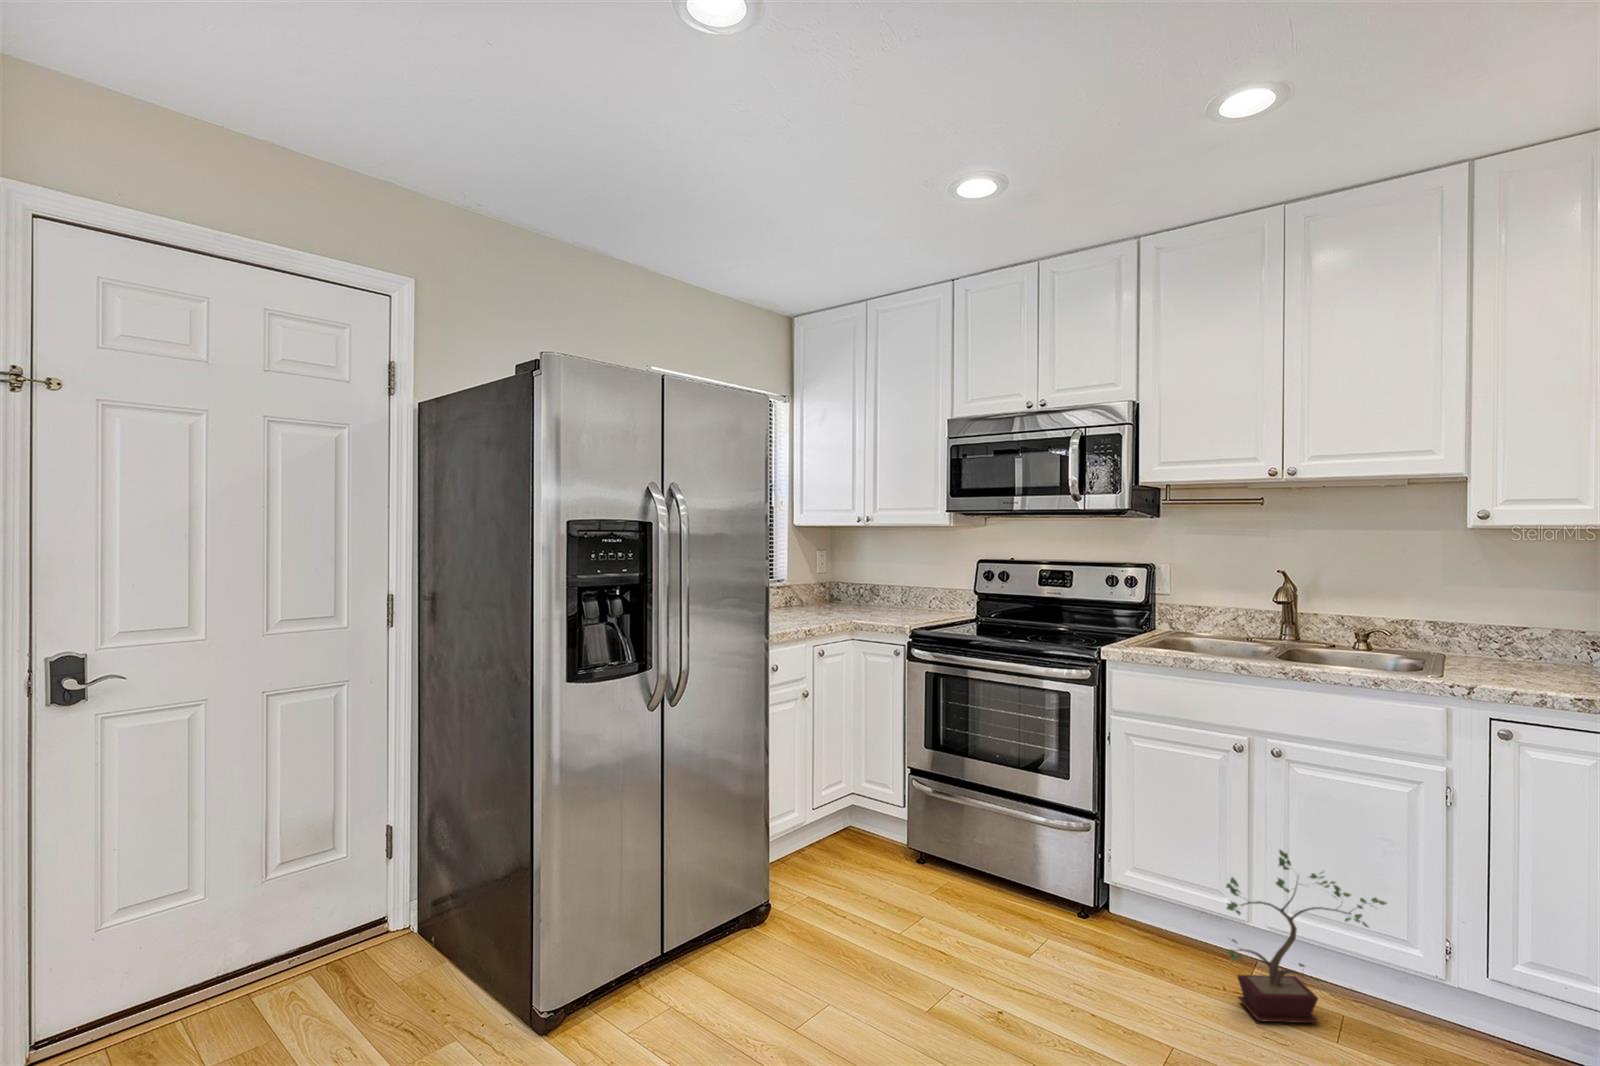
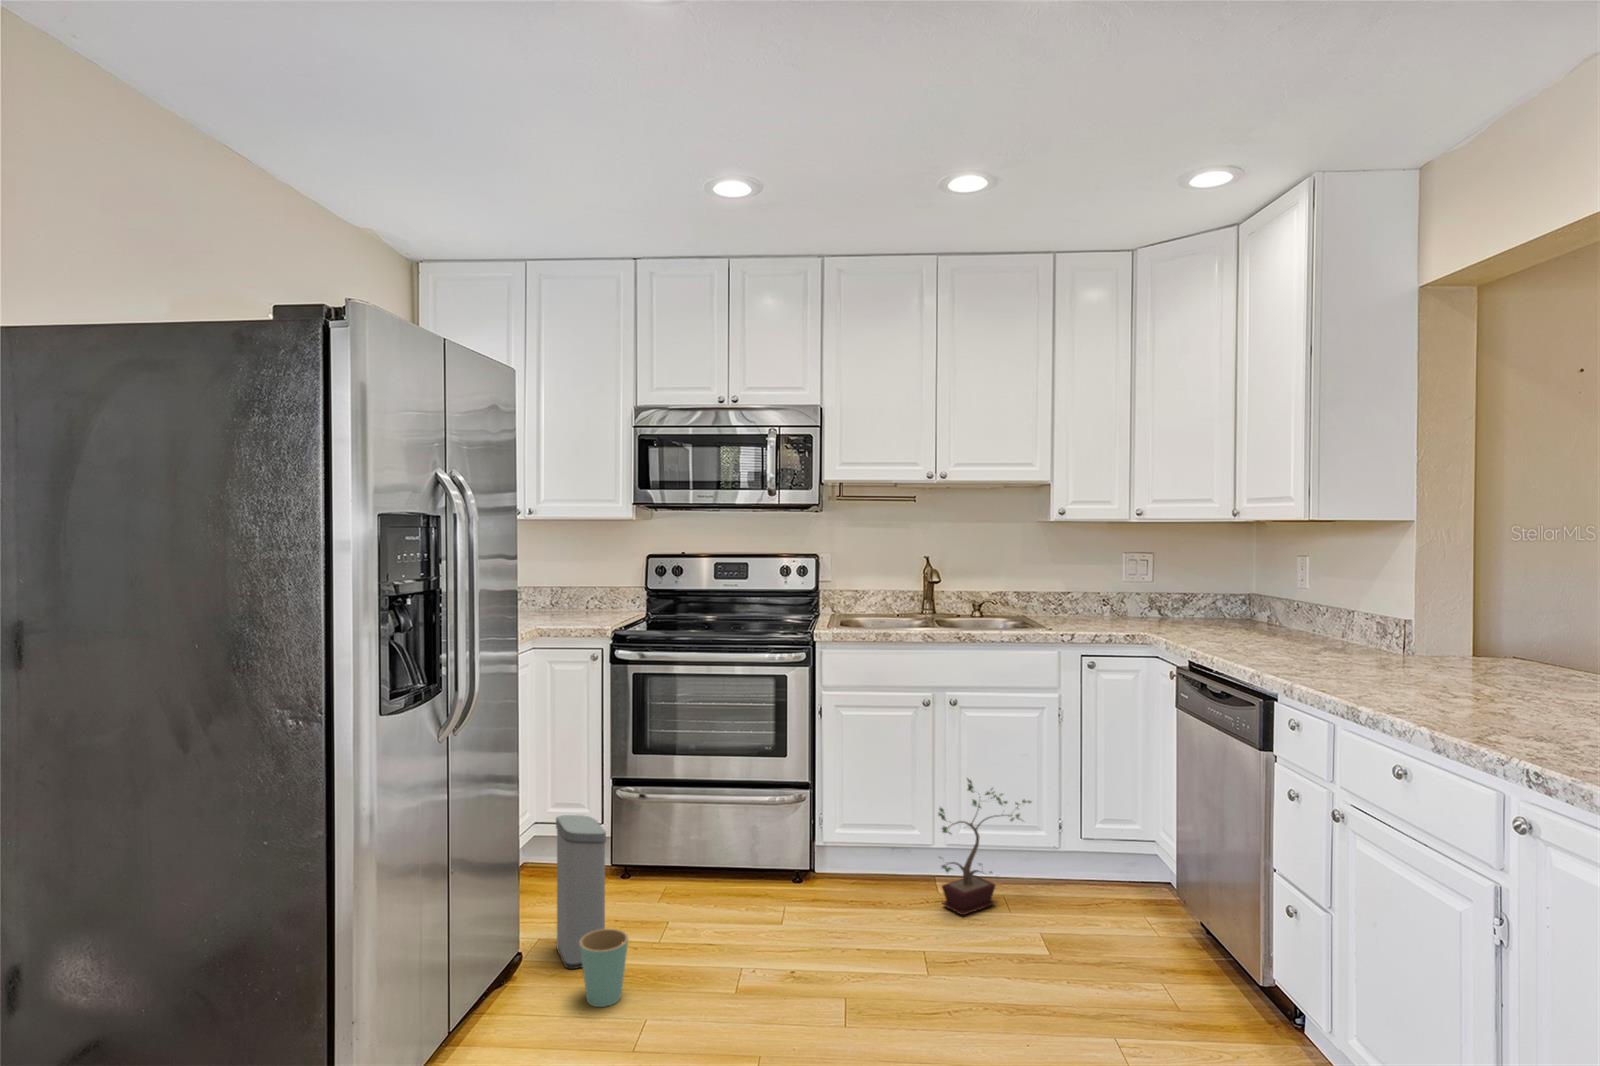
trash can: none [792,792,848,978] -> present [556,815,628,1007]

